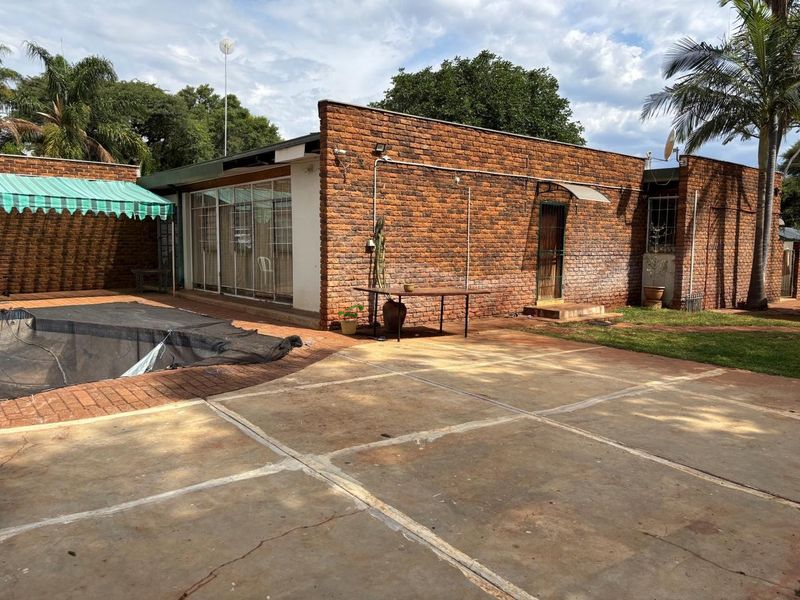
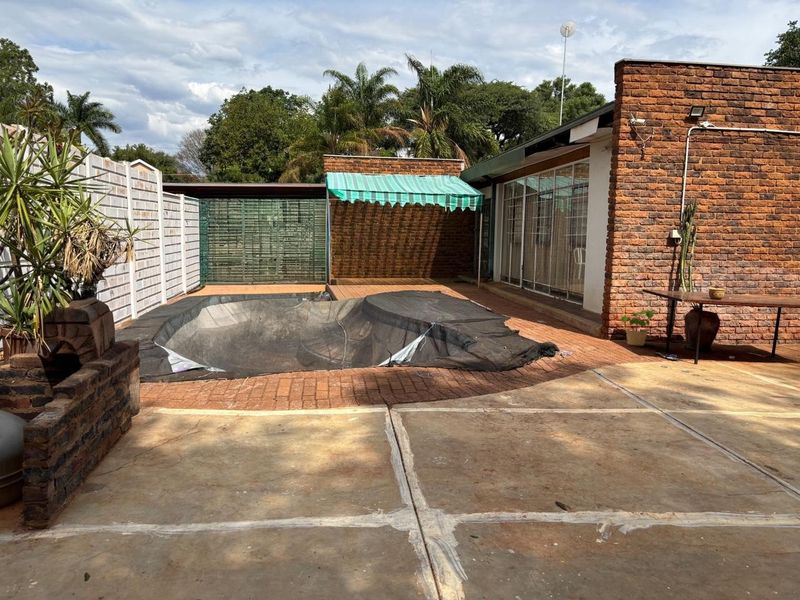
round table: present [131,269,170,293] -> none [447,261,484,285]

